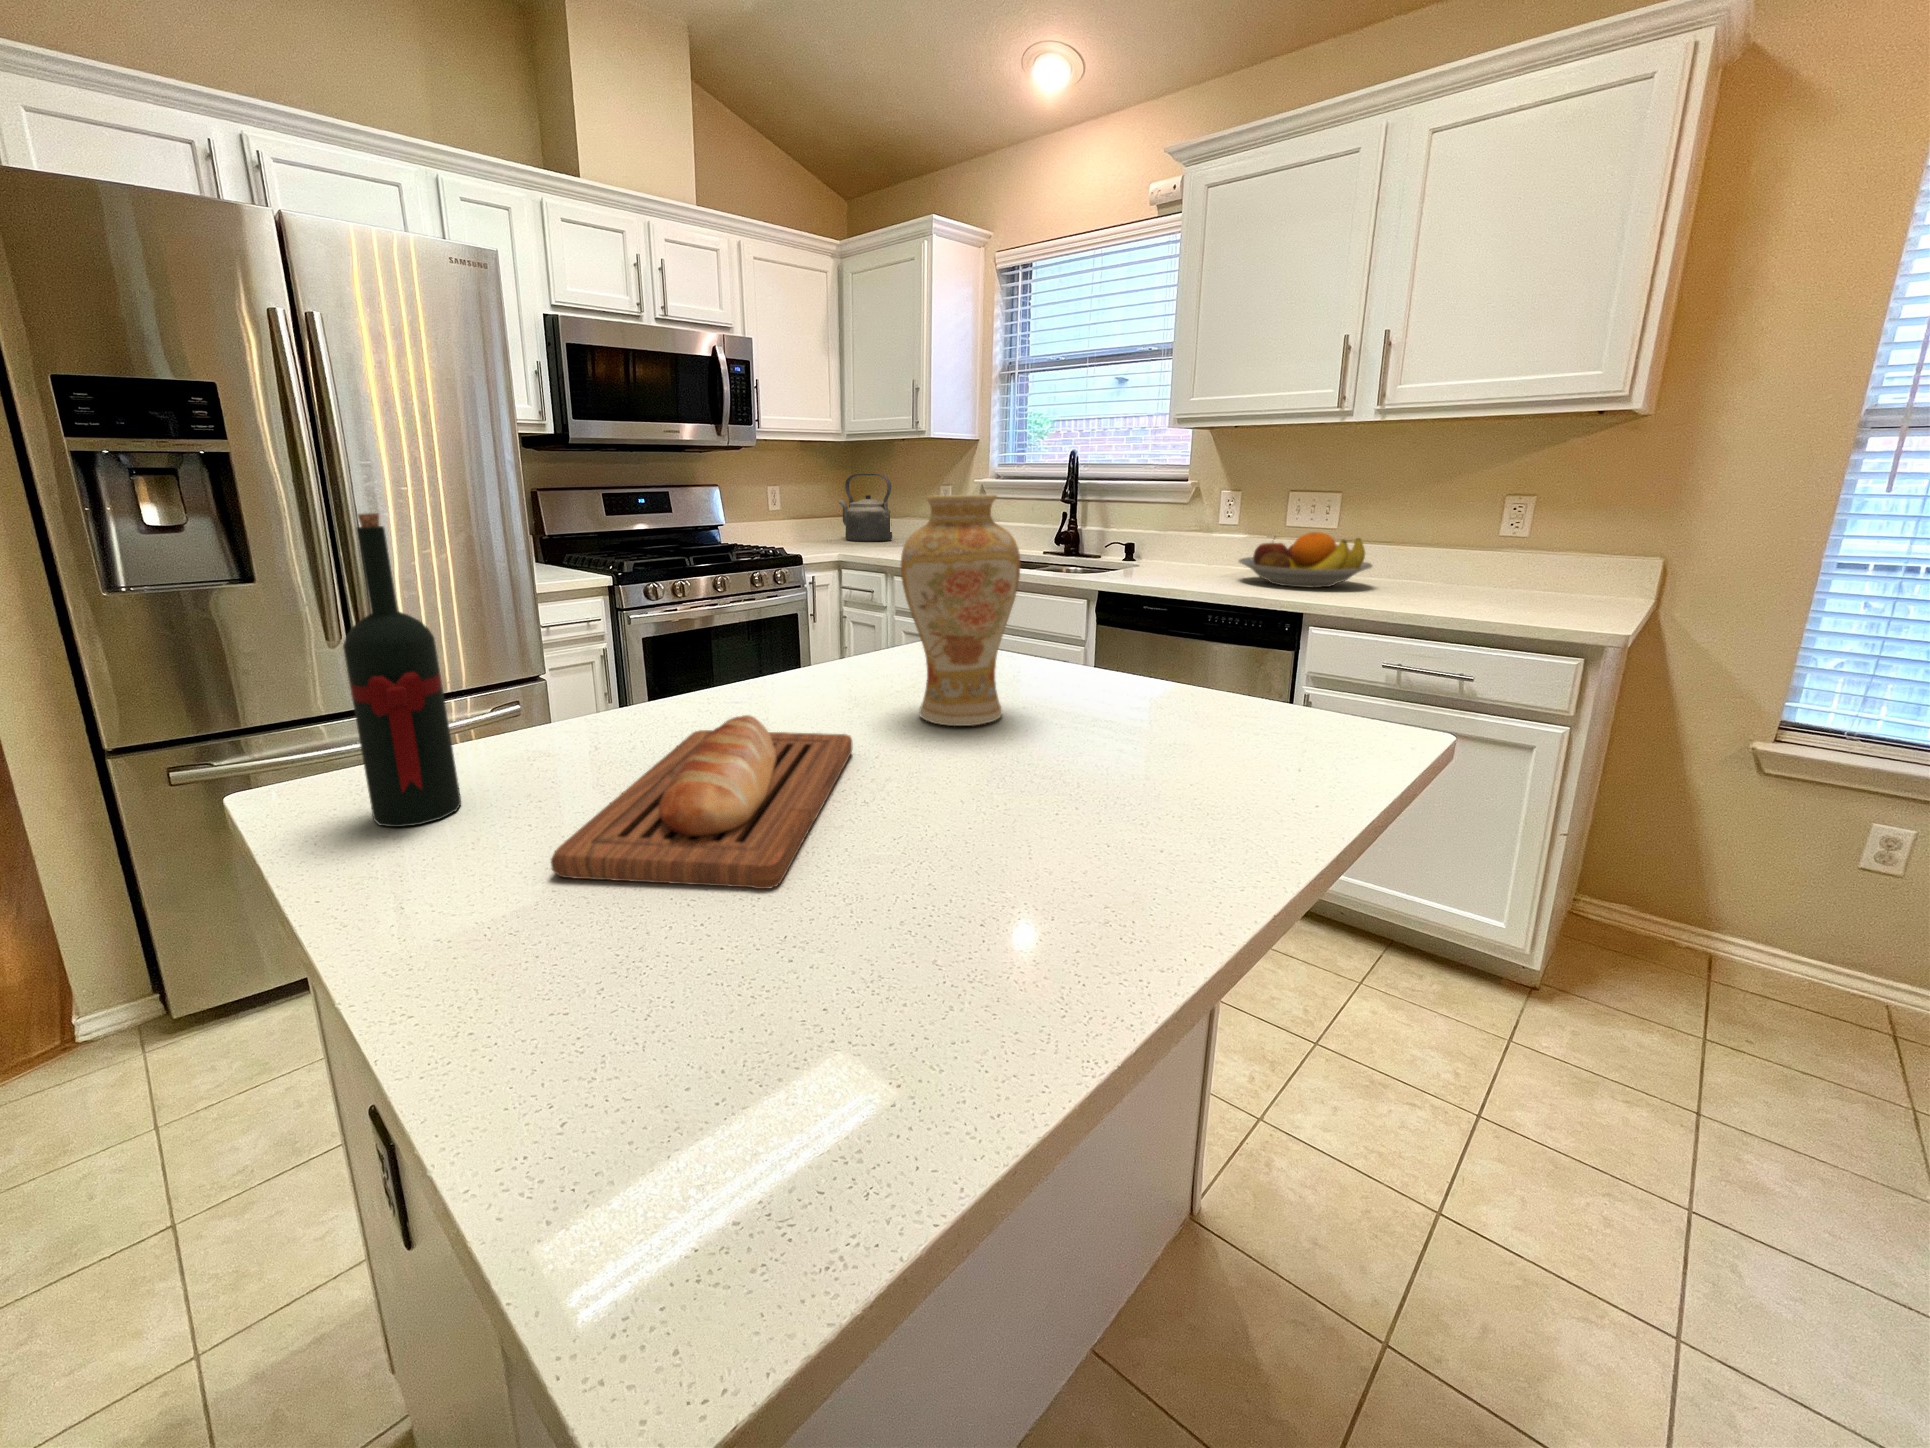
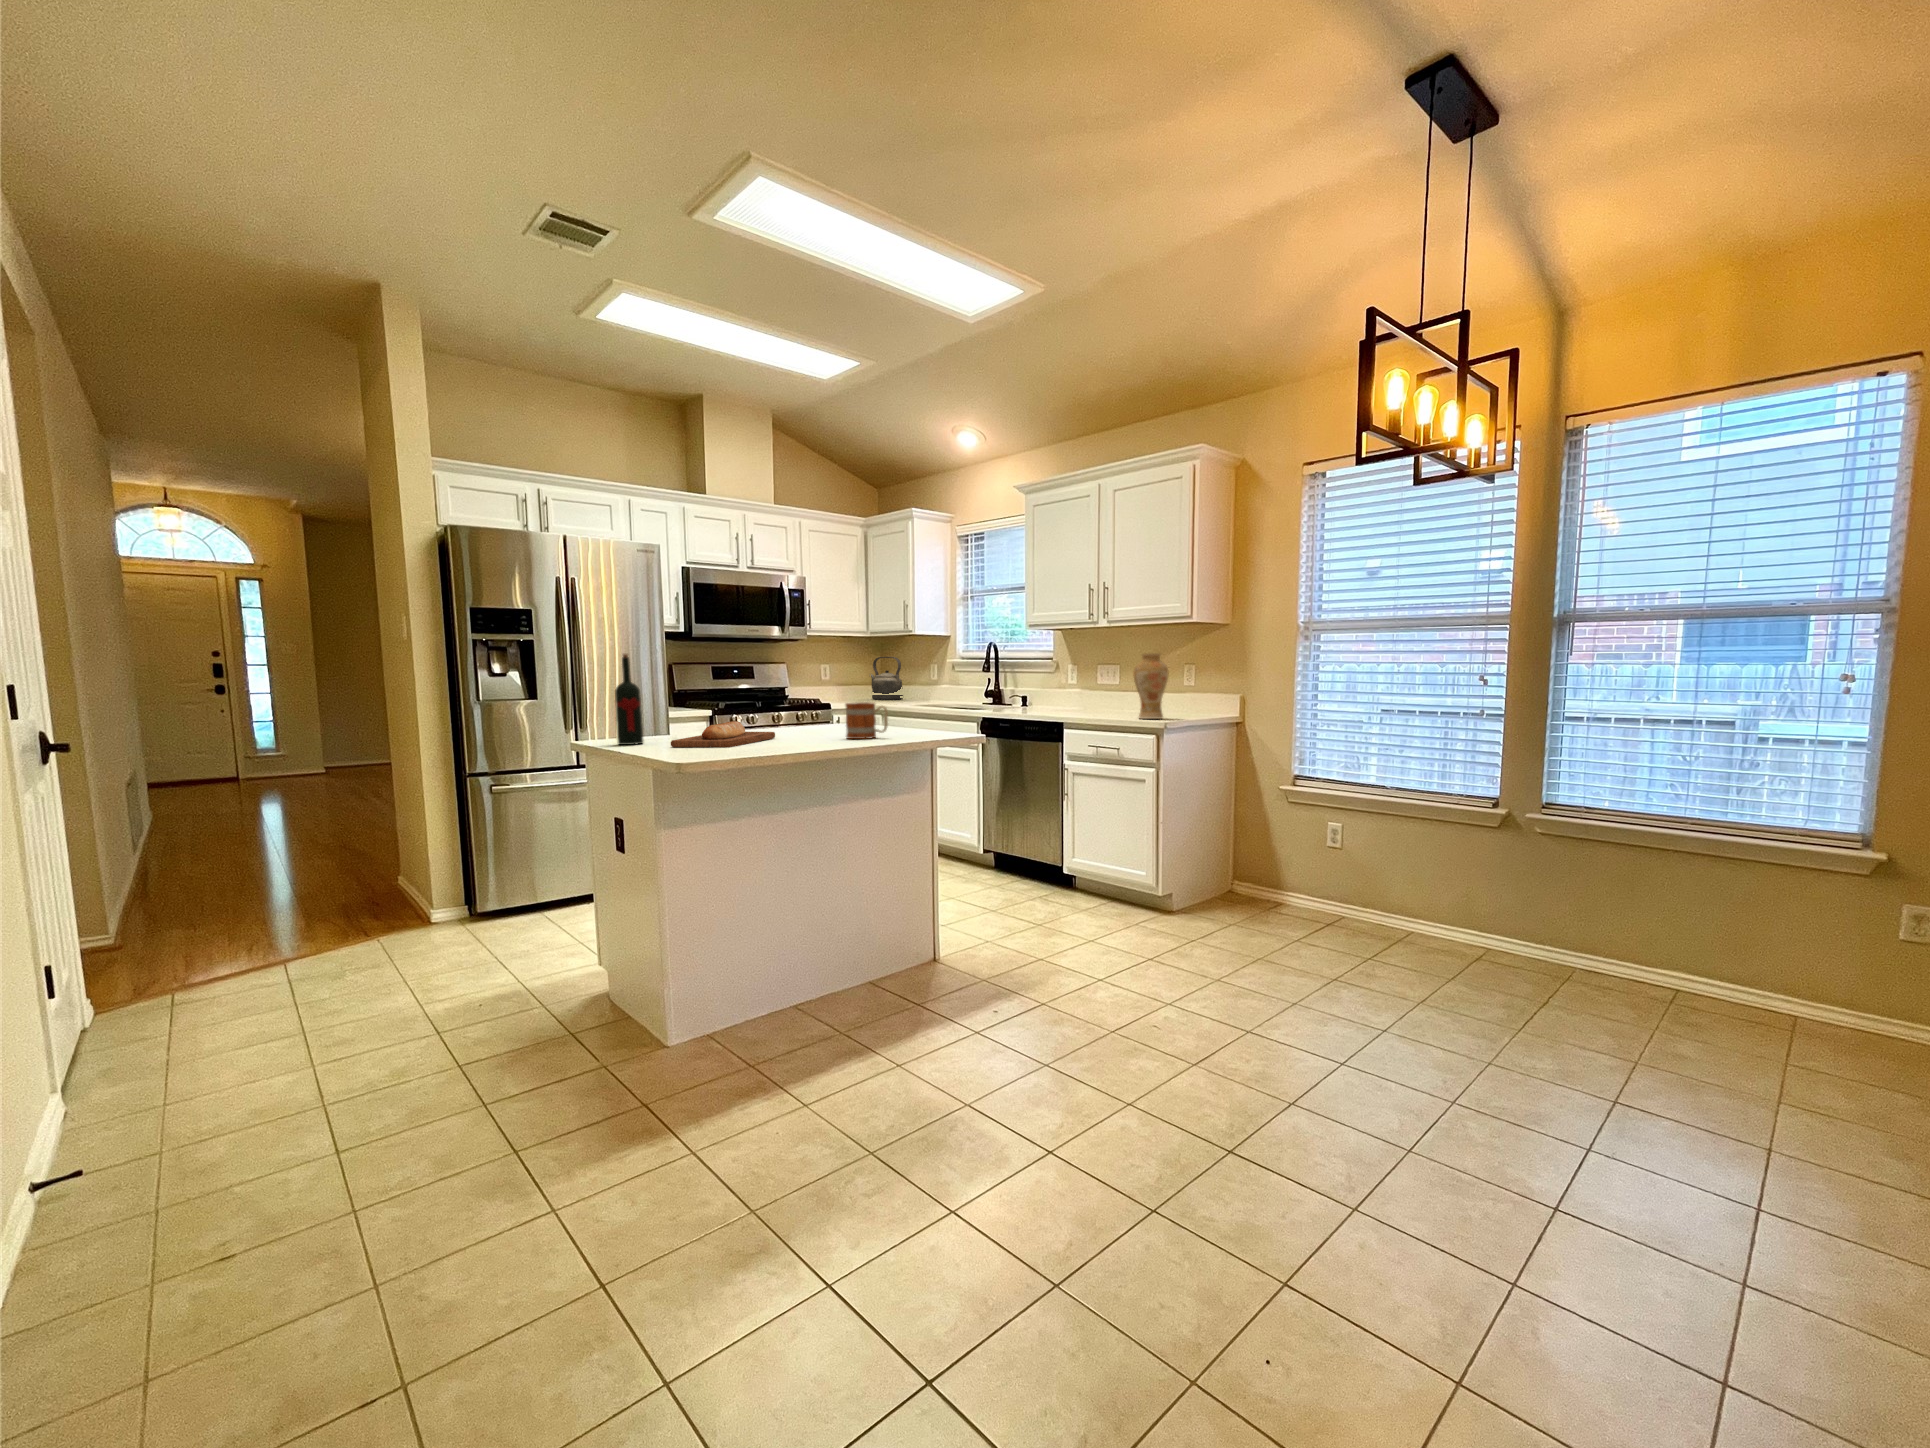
vase: present [901,494,1020,726] -> present [1134,653,1168,719]
fruit bowl: present [1239,532,1372,588] -> none [1055,684,1121,713]
mug: none [1076,649,1225,777] -> present [845,702,888,739]

